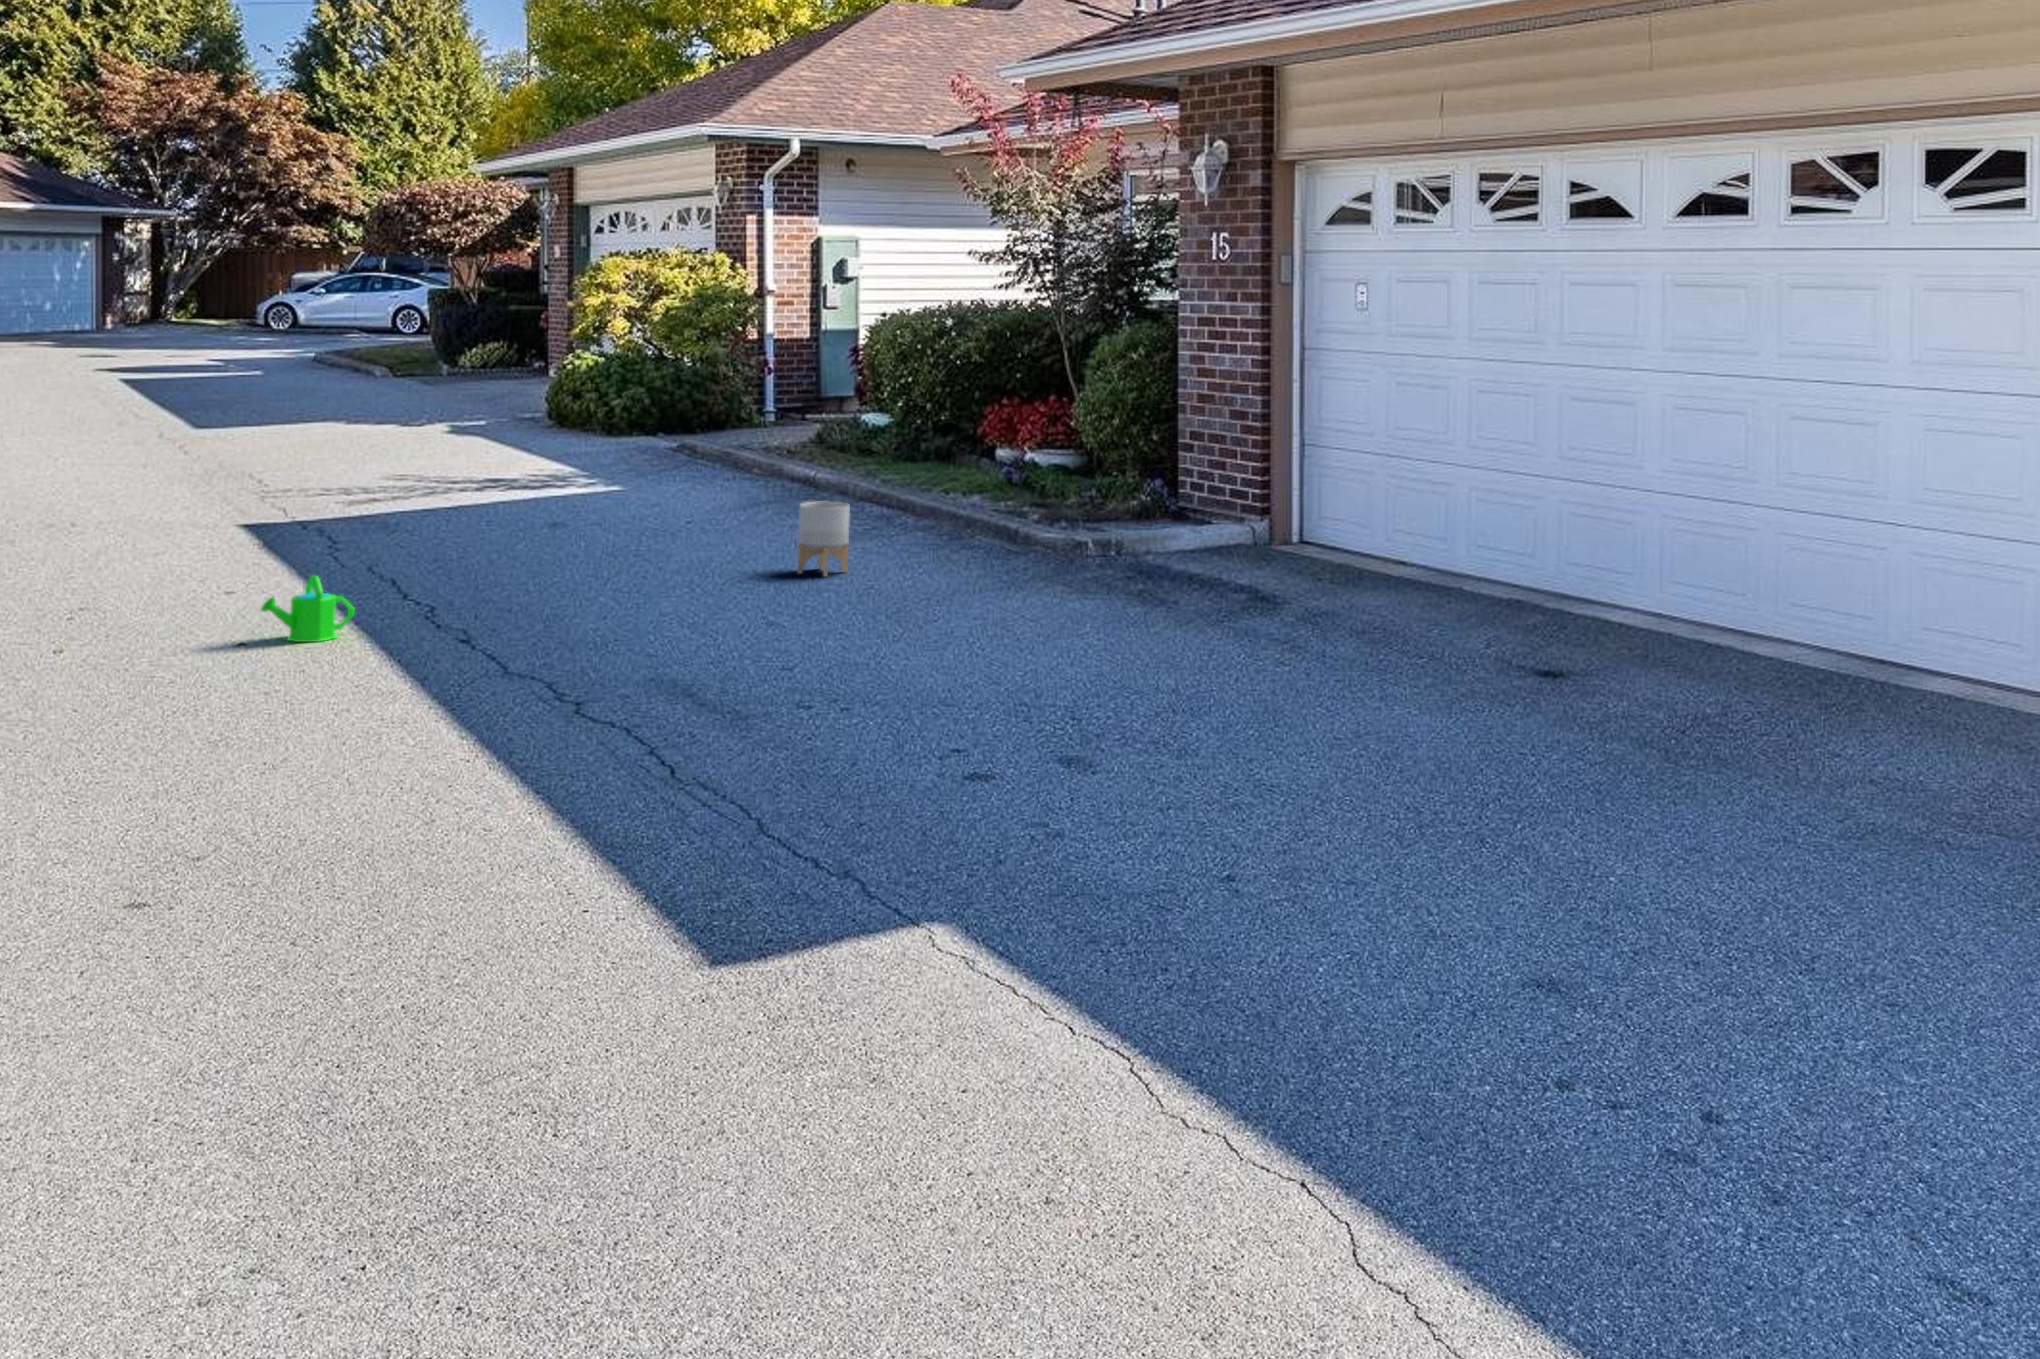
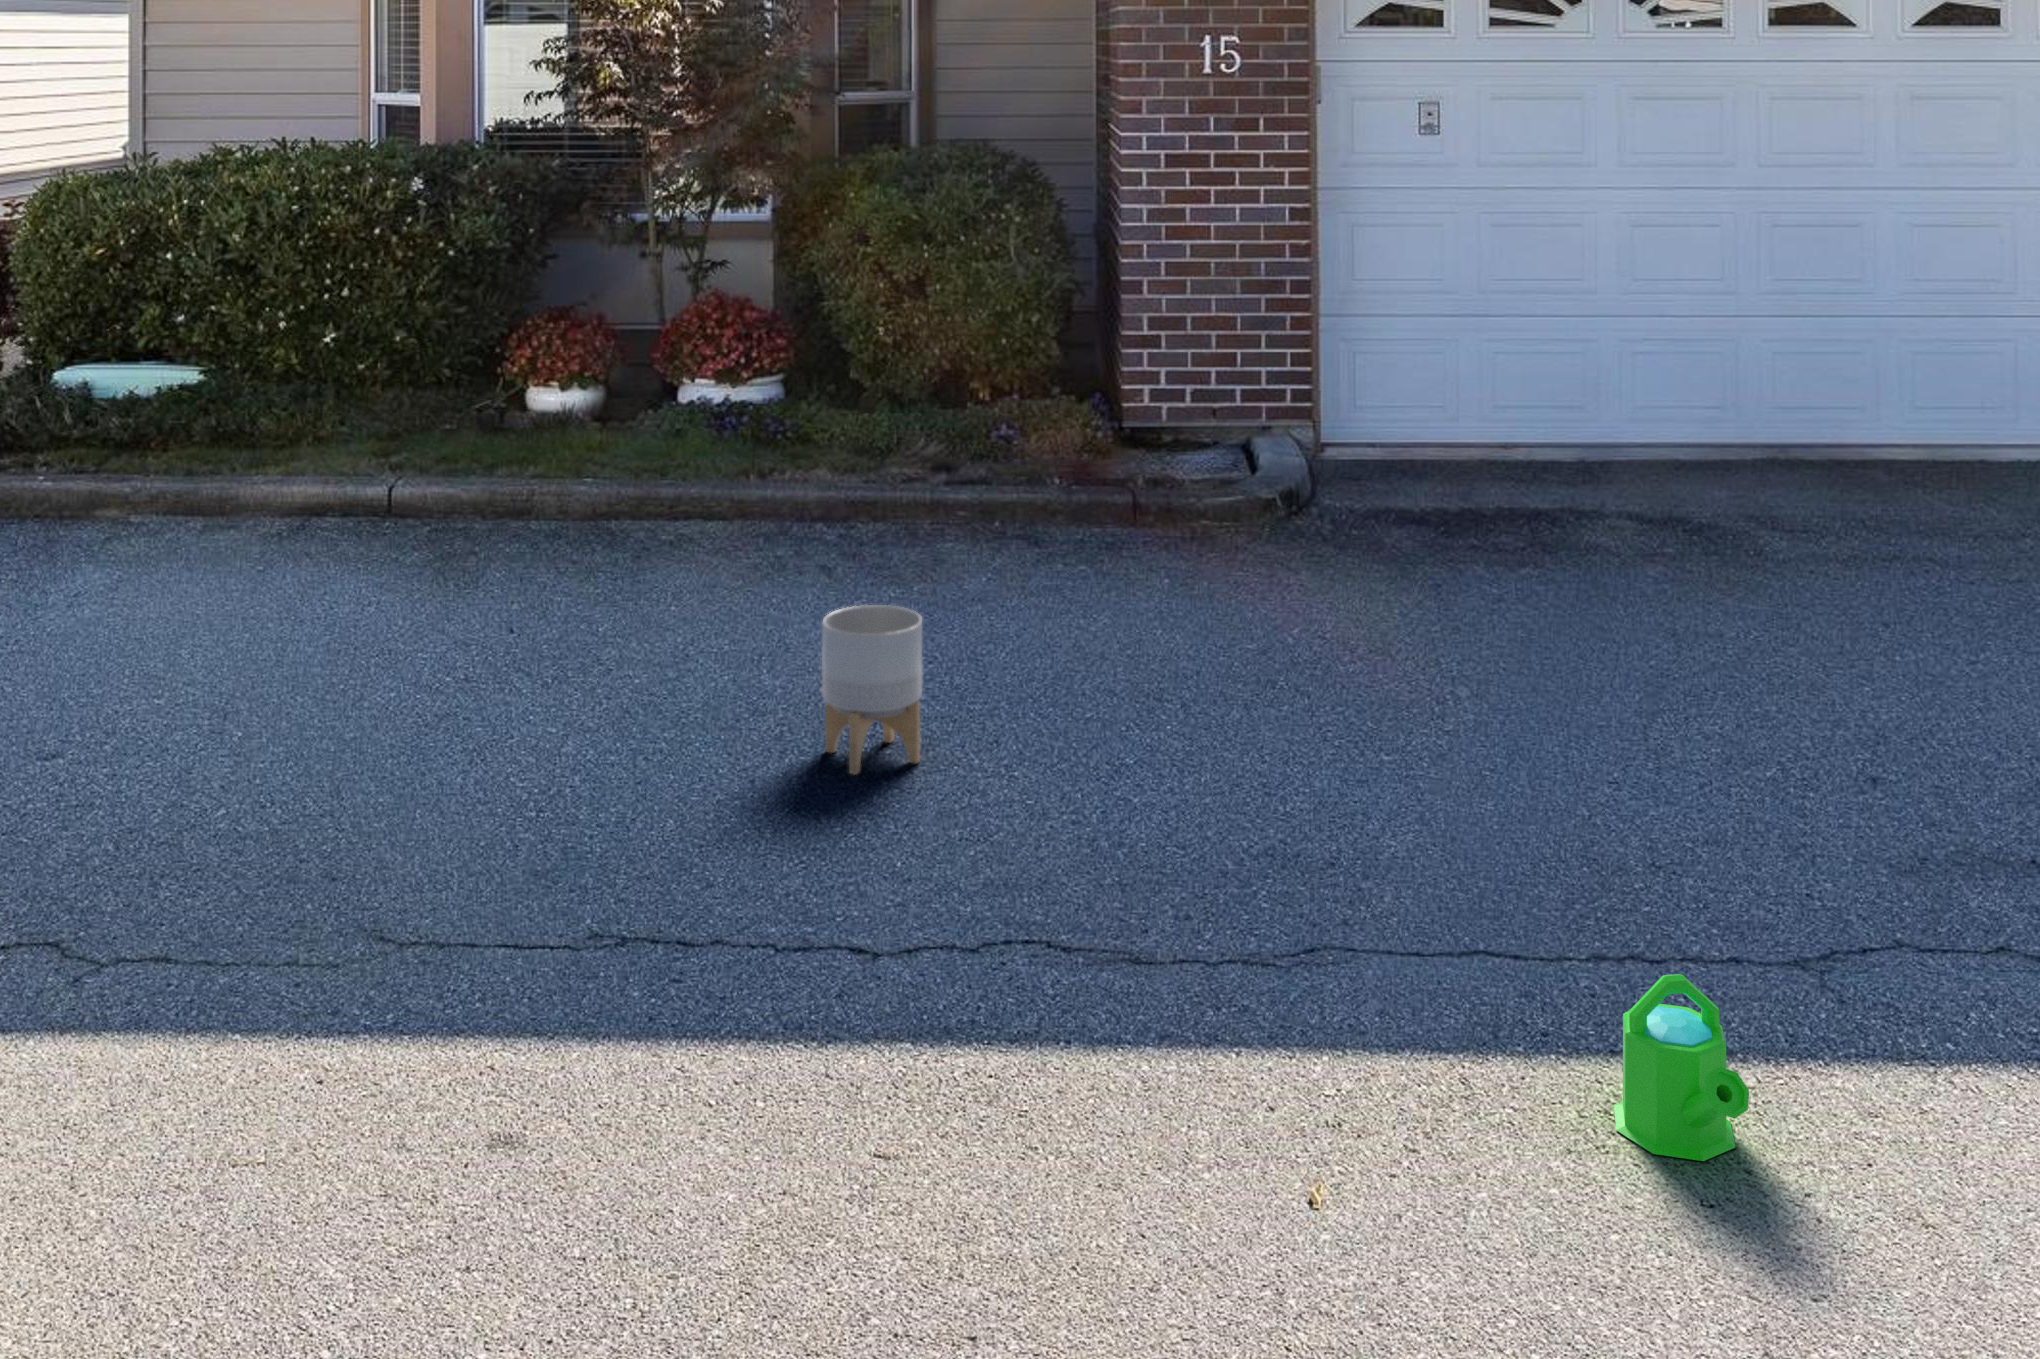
planter: present [797,502,850,577] -> present [822,605,922,774]

